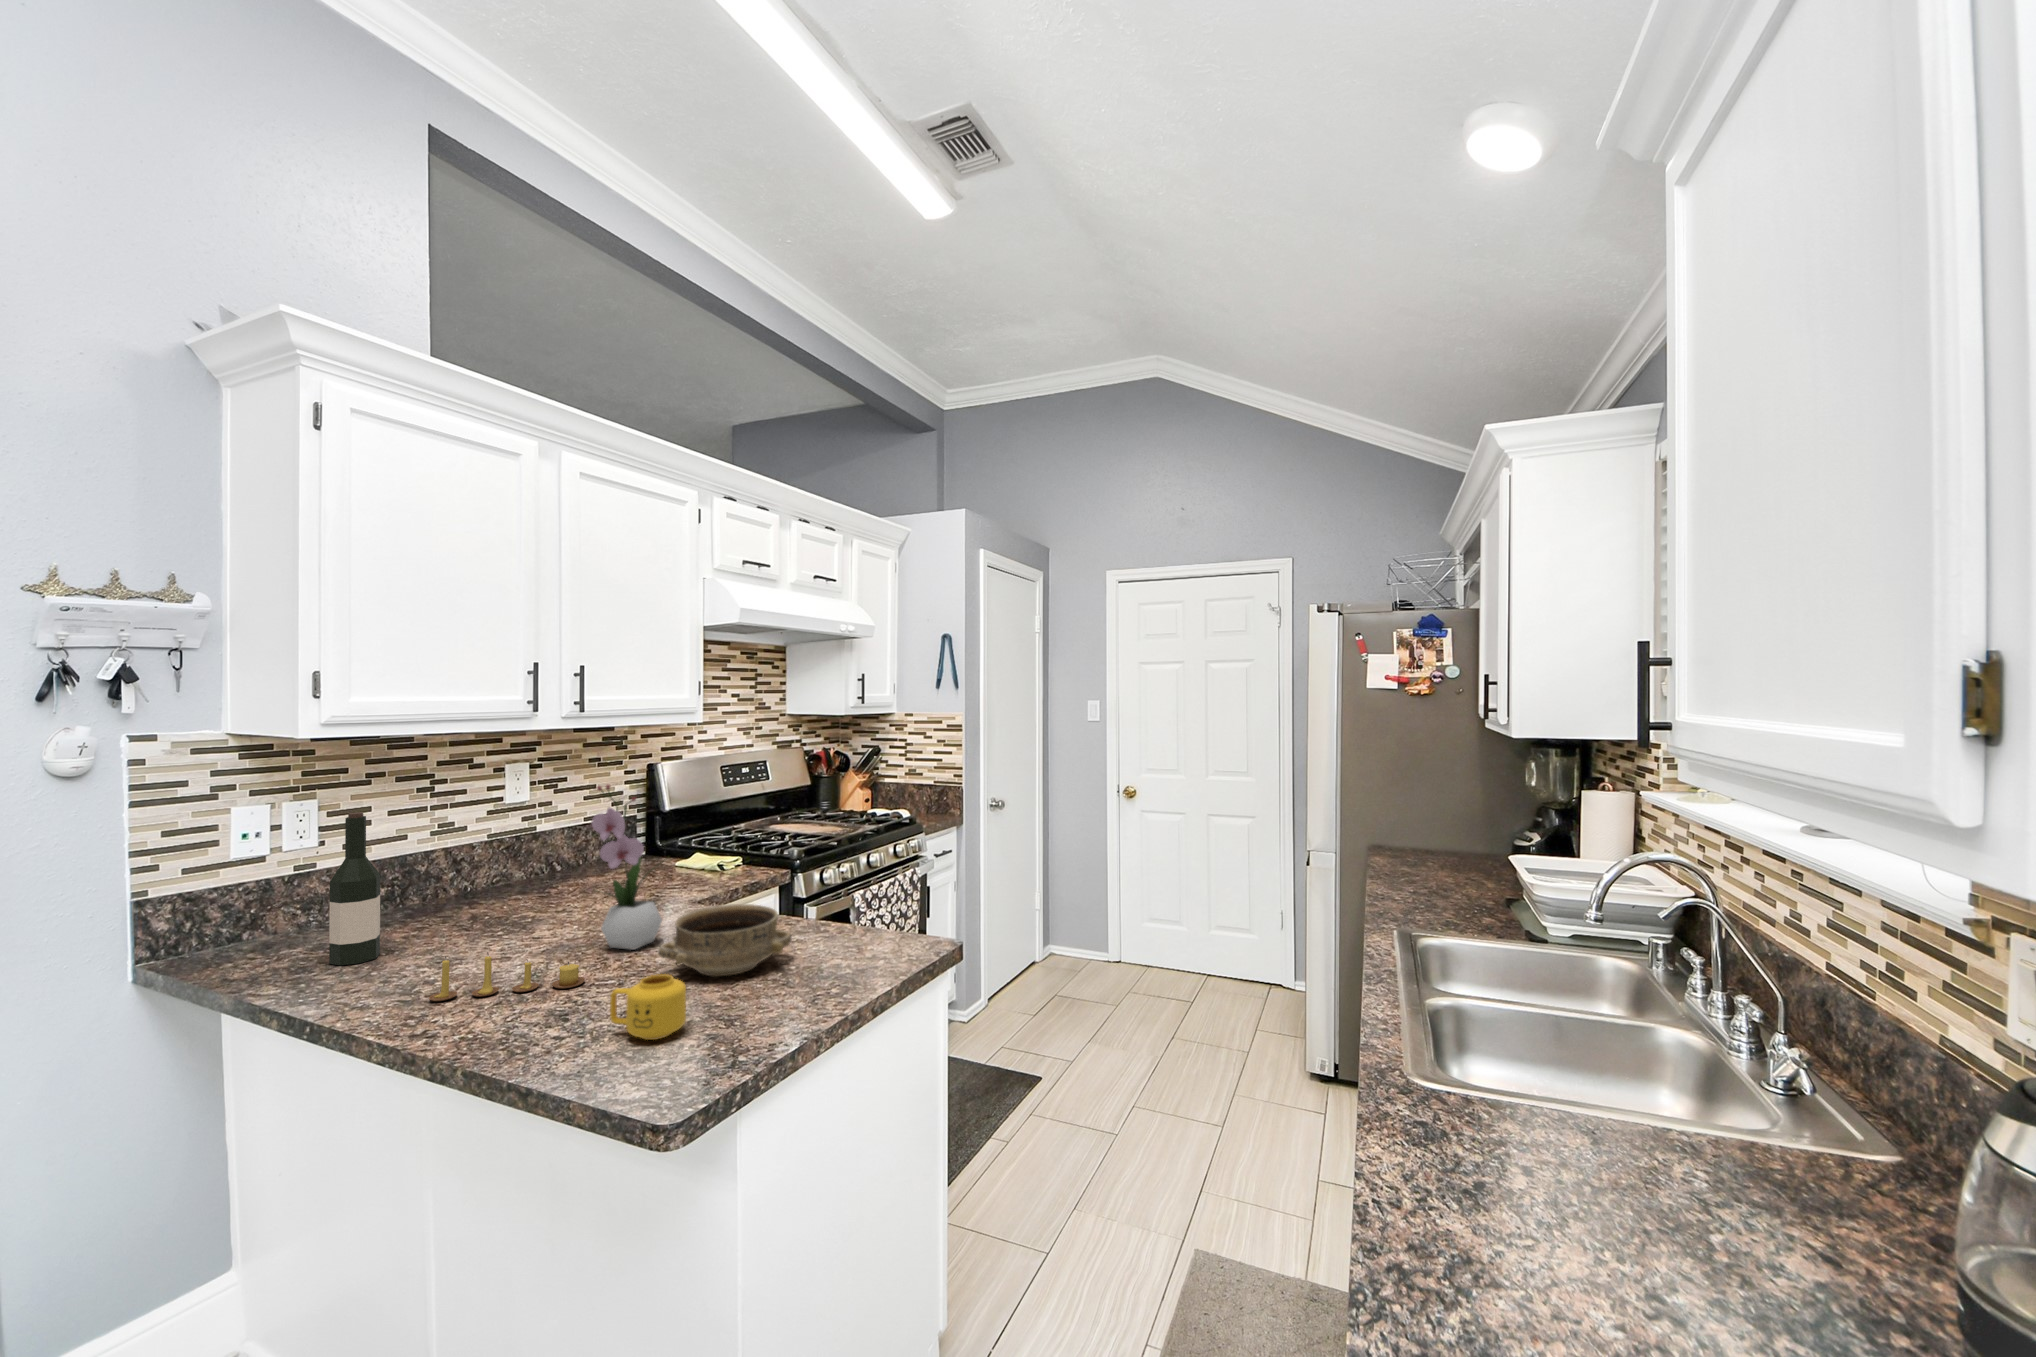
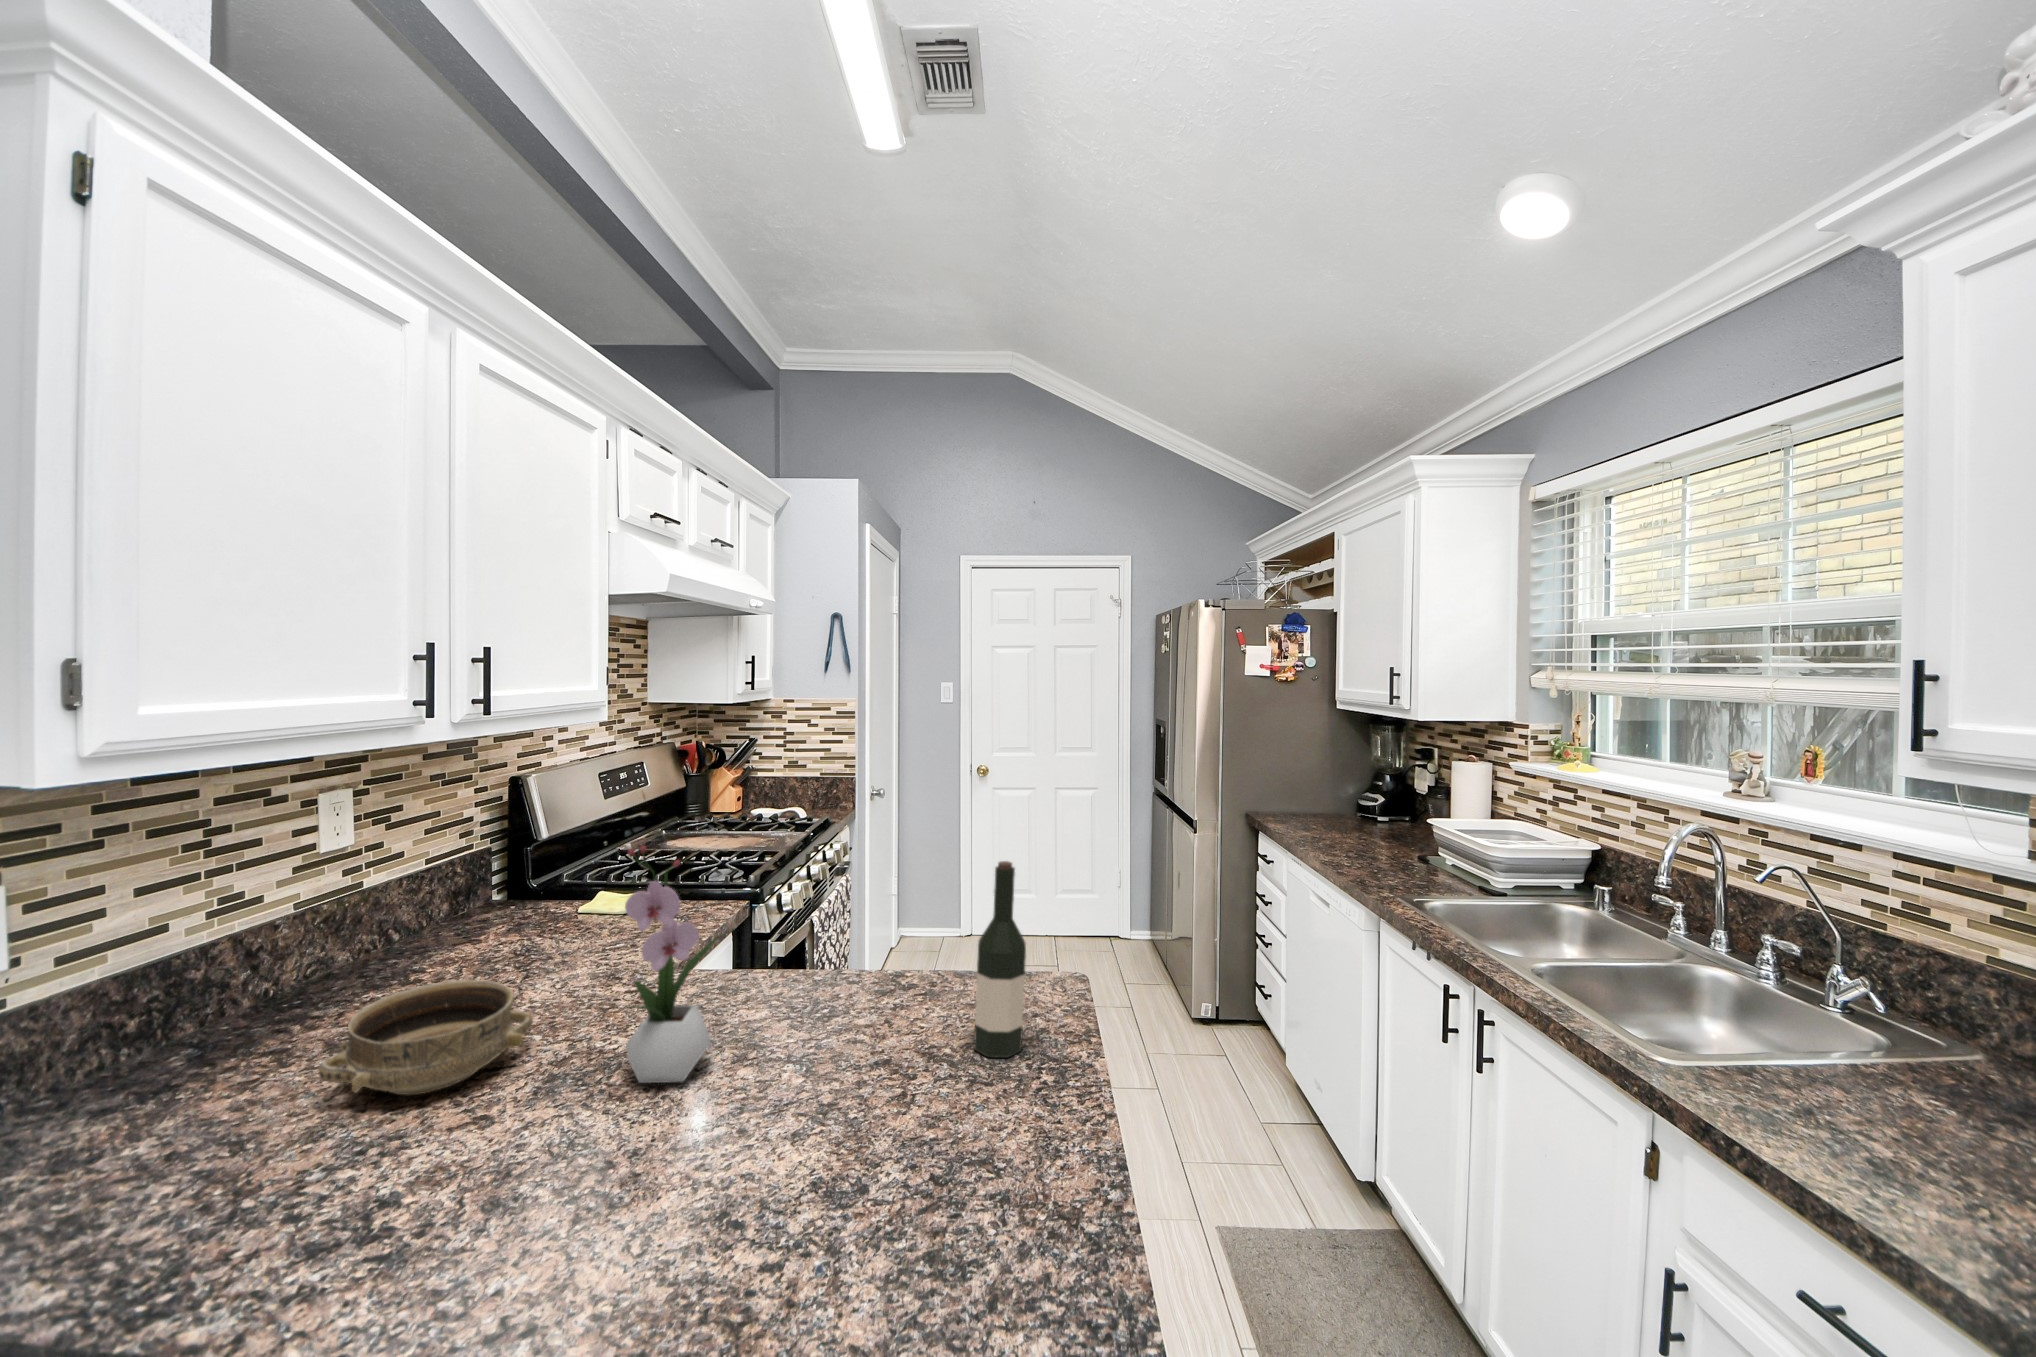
wine bottle: present [329,812,380,965] -> present [974,861,1026,1058]
ceramic bowl: present [659,904,792,977] -> present [319,980,532,1095]
candle: present [429,955,585,1001] -> none [414,1138,671,1264]
mug: present [610,974,686,1040] -> none [830,1160,947,1276]

